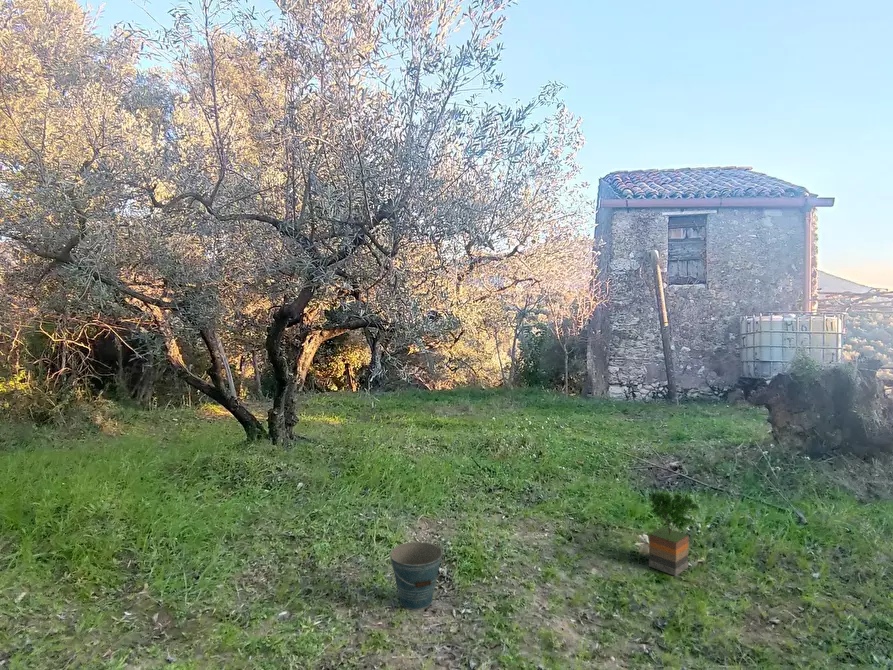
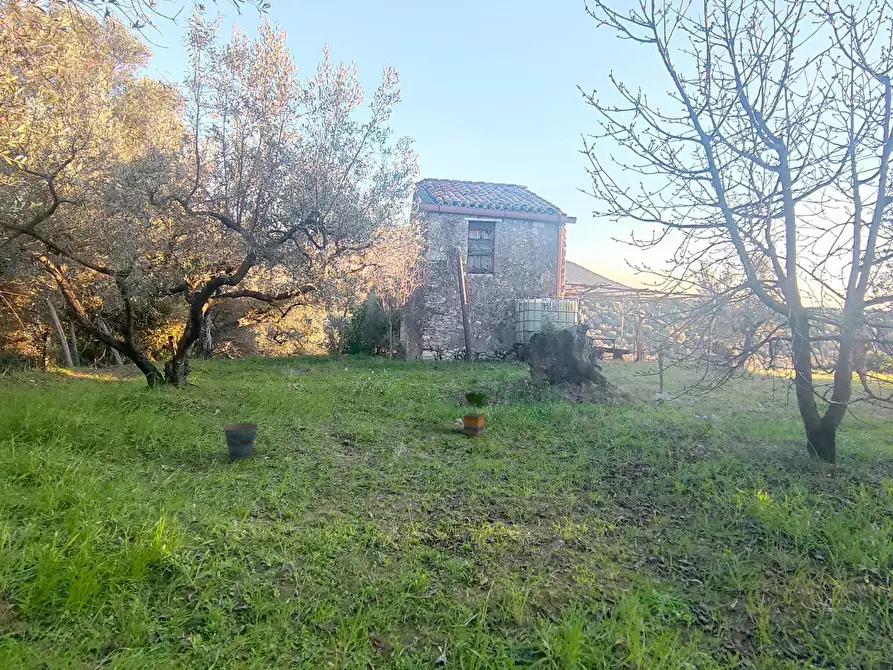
bucket: present [390,542,444,610] -> present [224,423,258,459]

